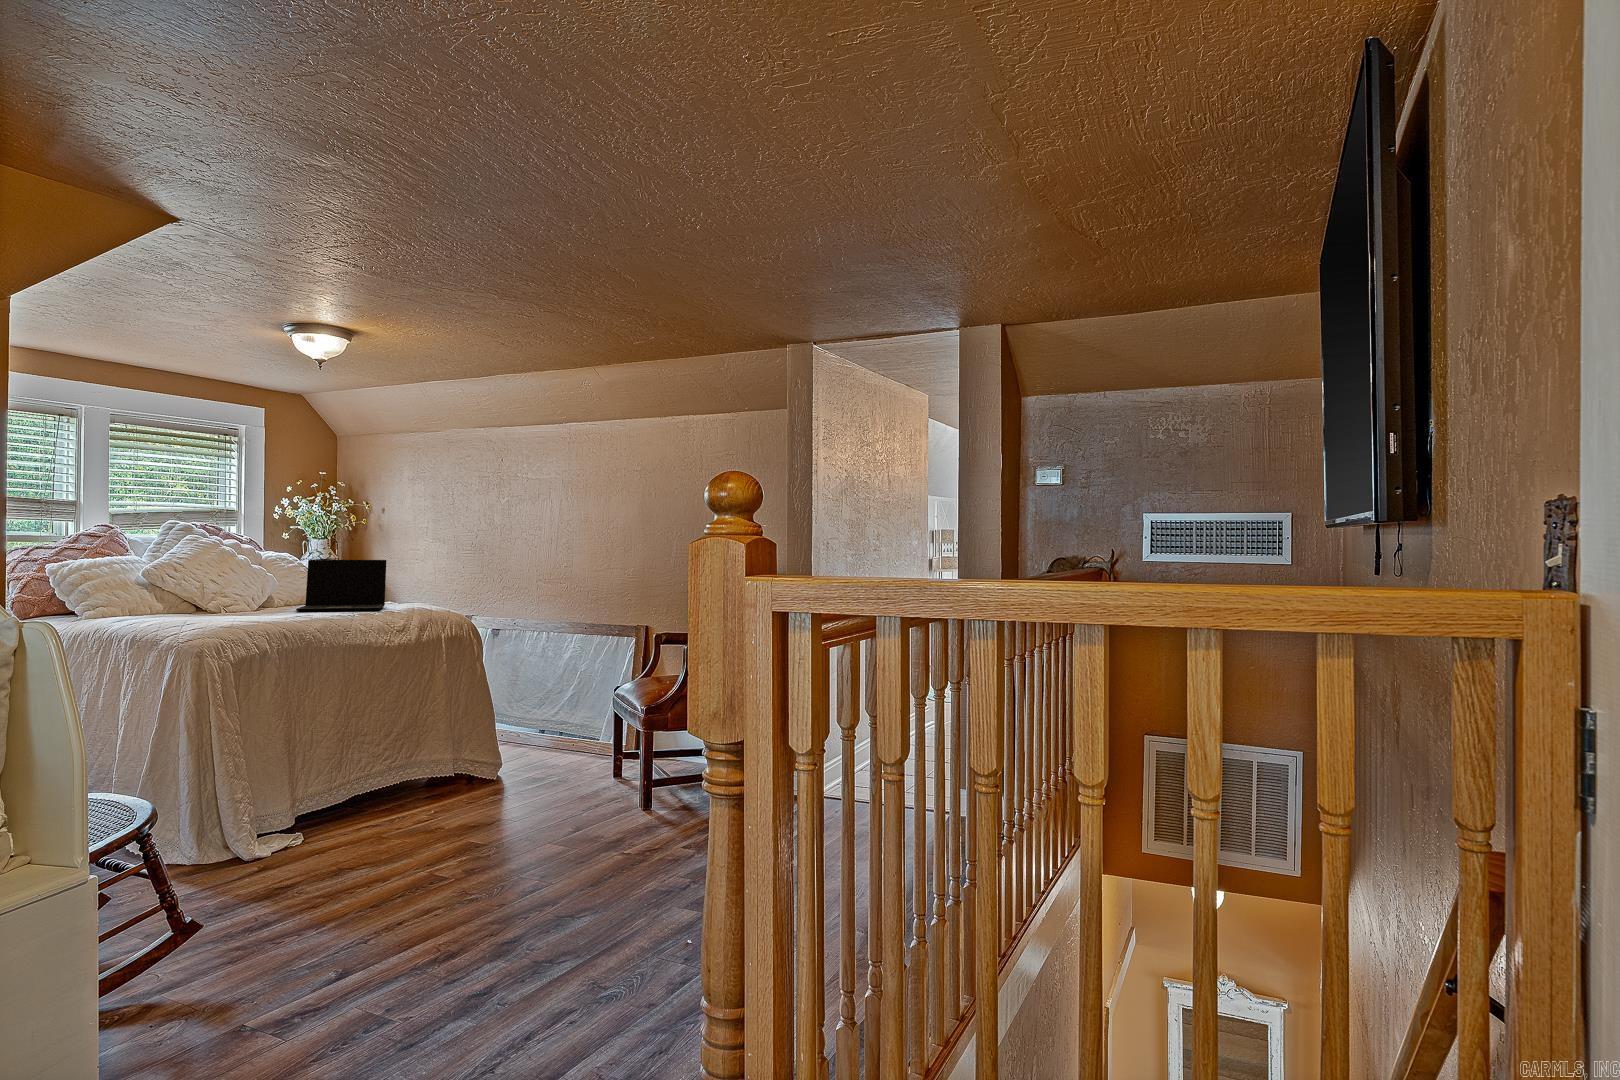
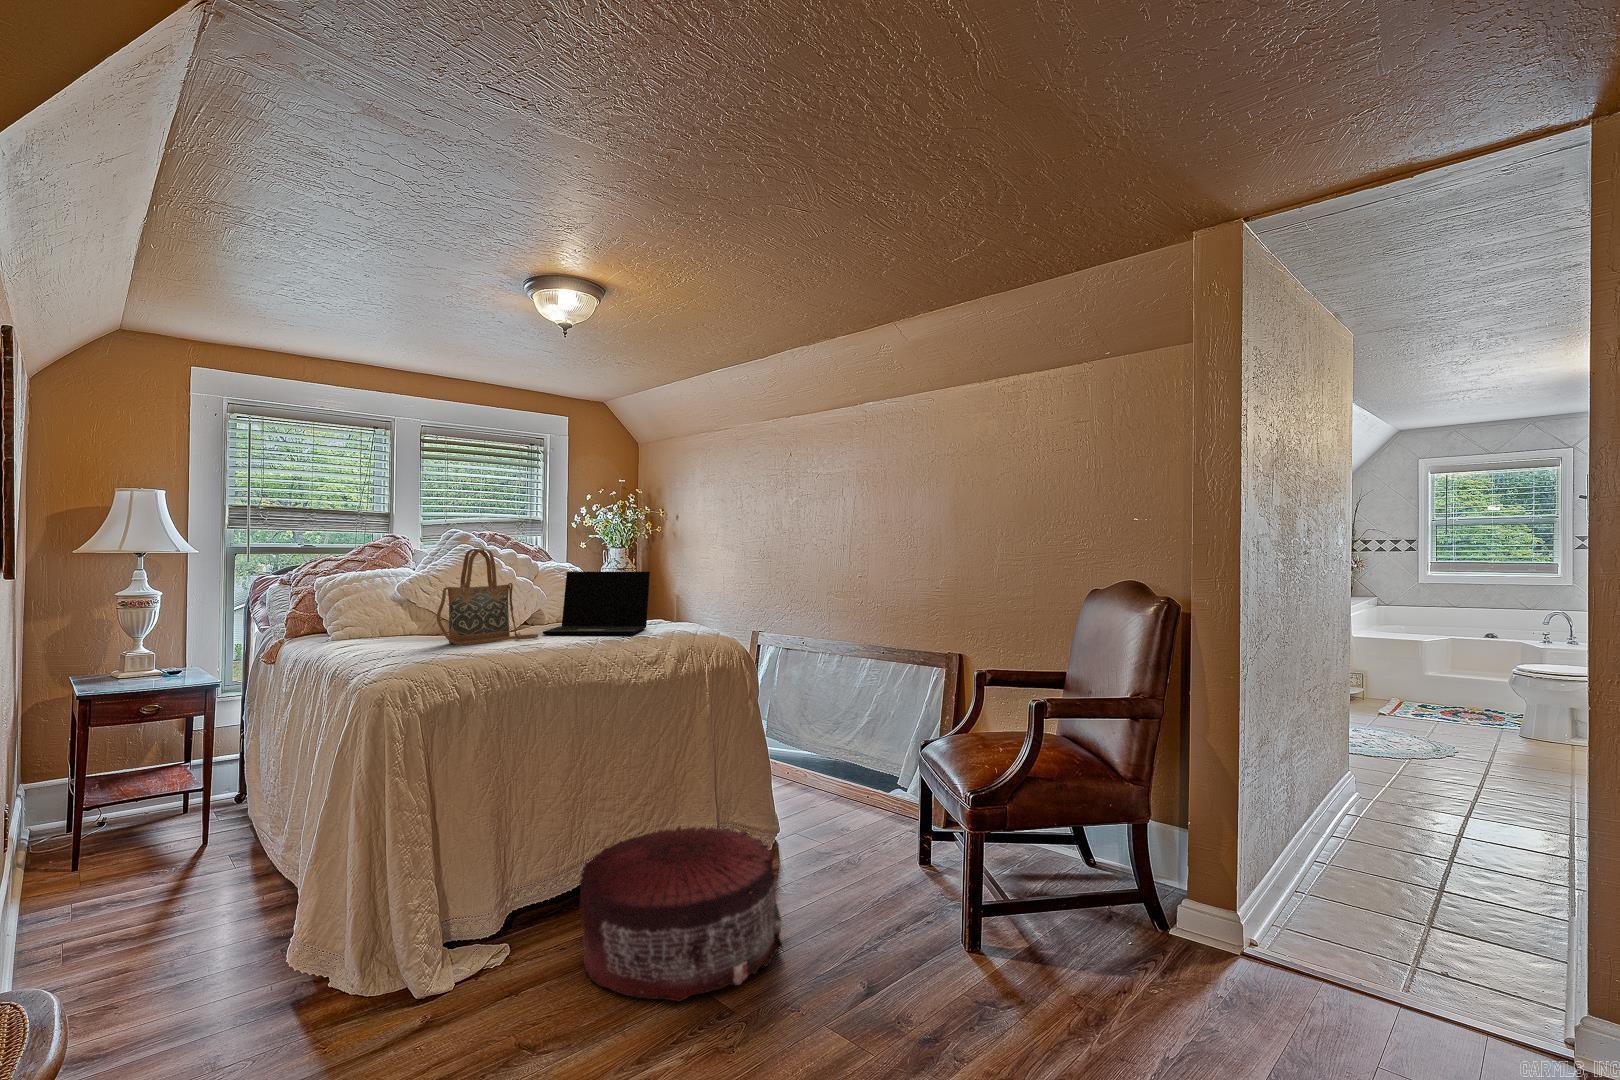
handbag: none [213,540,297,618] -> present [437,549,539,645]
pouf: none [359,746,516,848] -> present [580,826,783,1001]

